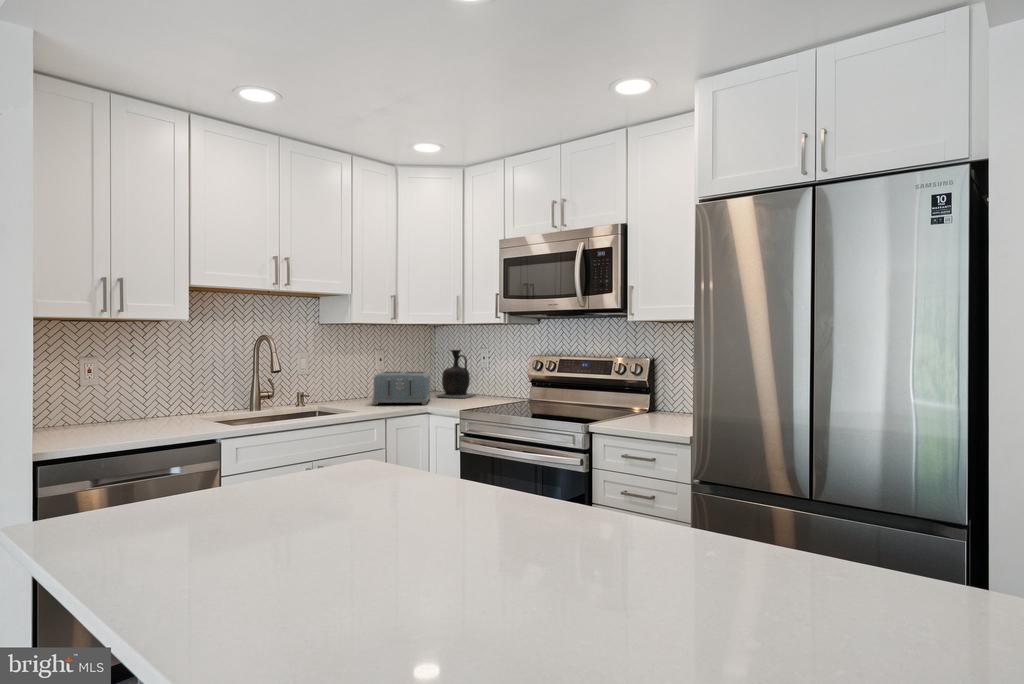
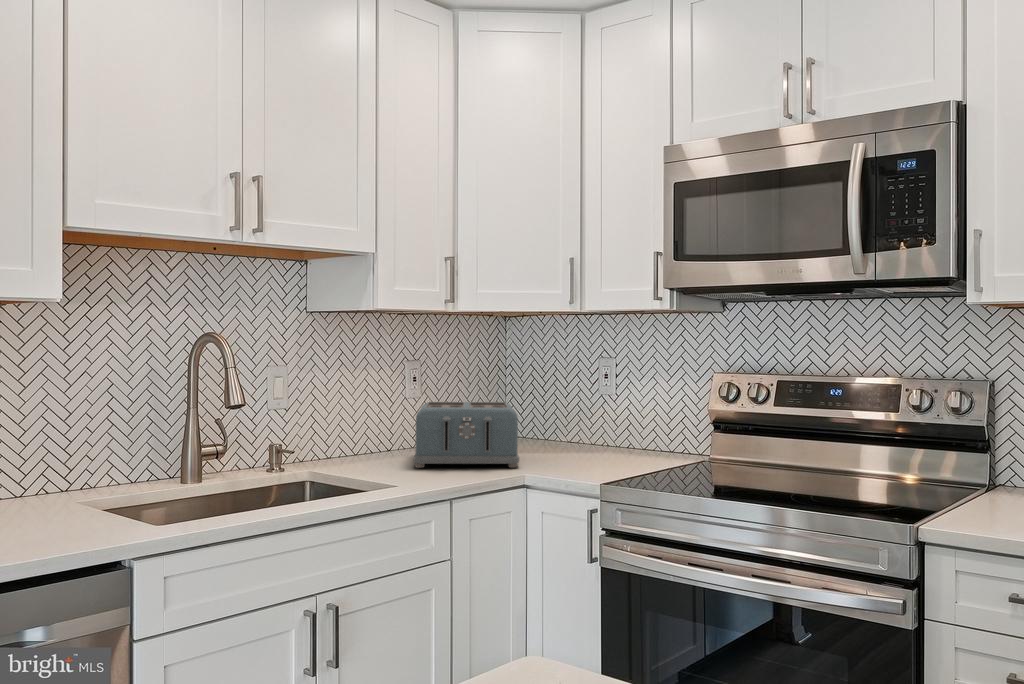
vase: present [436,350,476,398] -> none [520,361,590,452]

